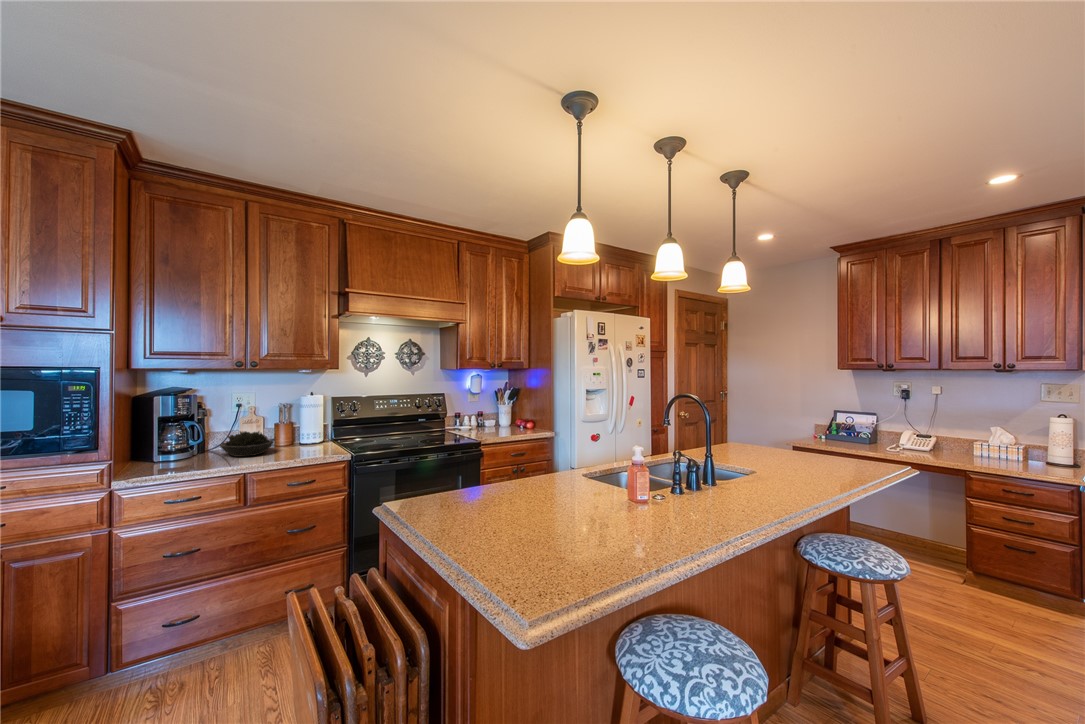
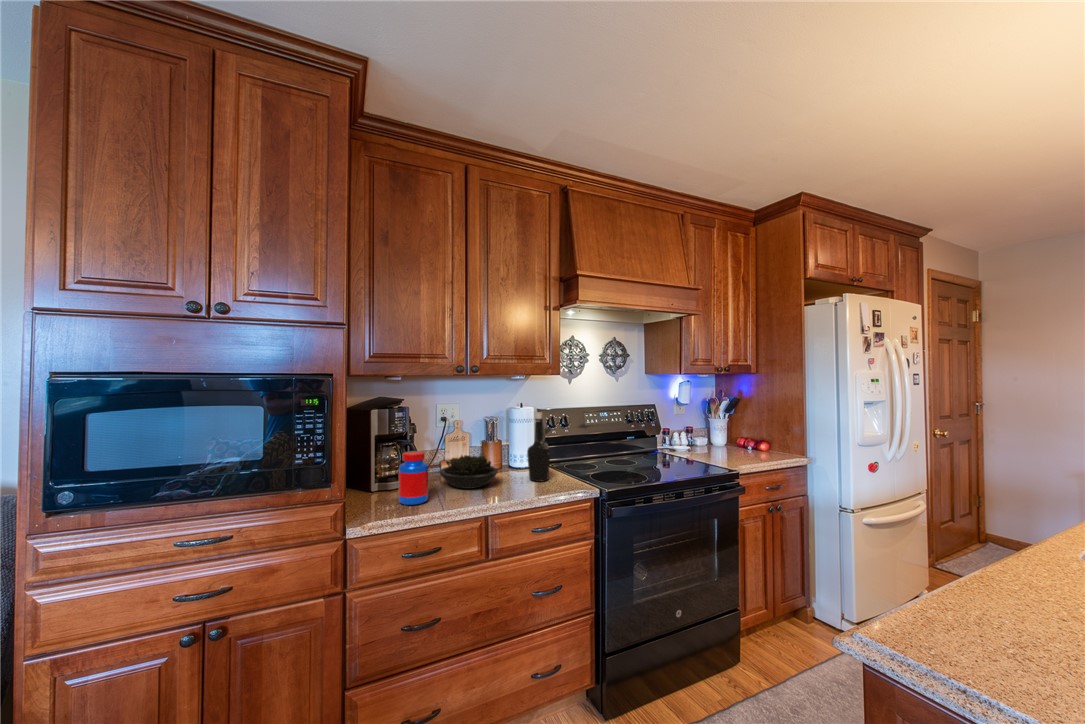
bottle: none [302,398,322,451] -> present [527,412,550,482]
jar: none [171,427,199,467] -> present [399,451,428,505]

